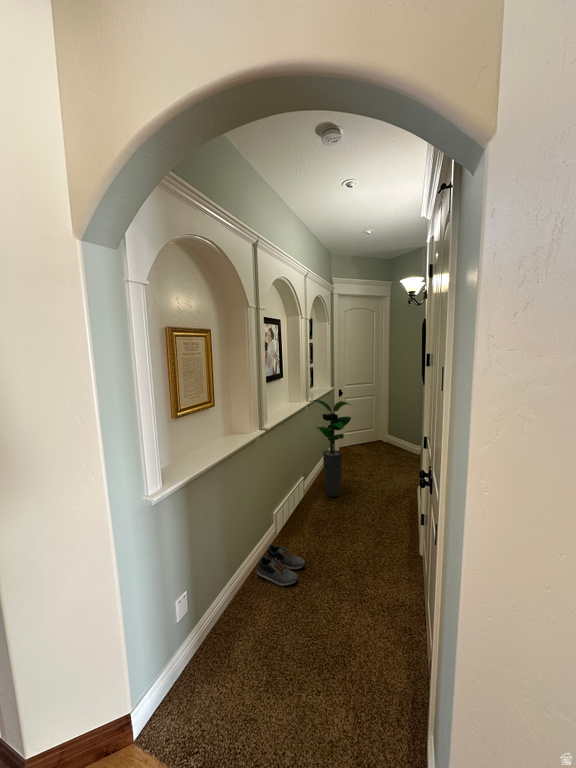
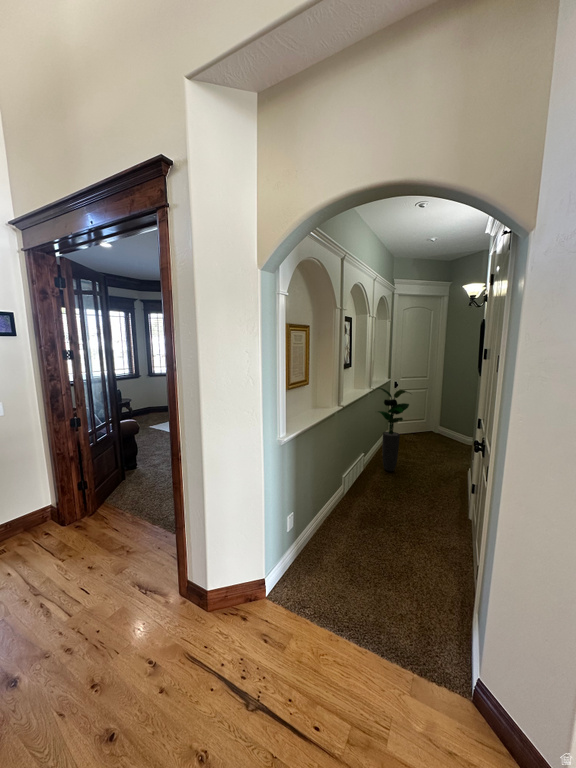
shoe: present [257,544,305,586] -> none [333,498,371,527]

